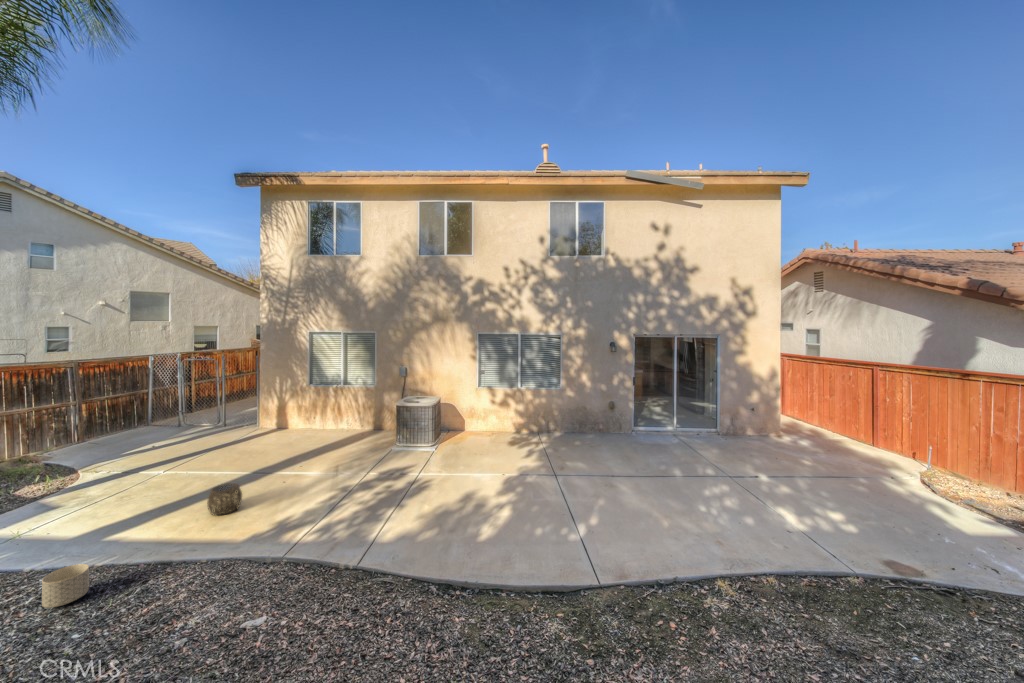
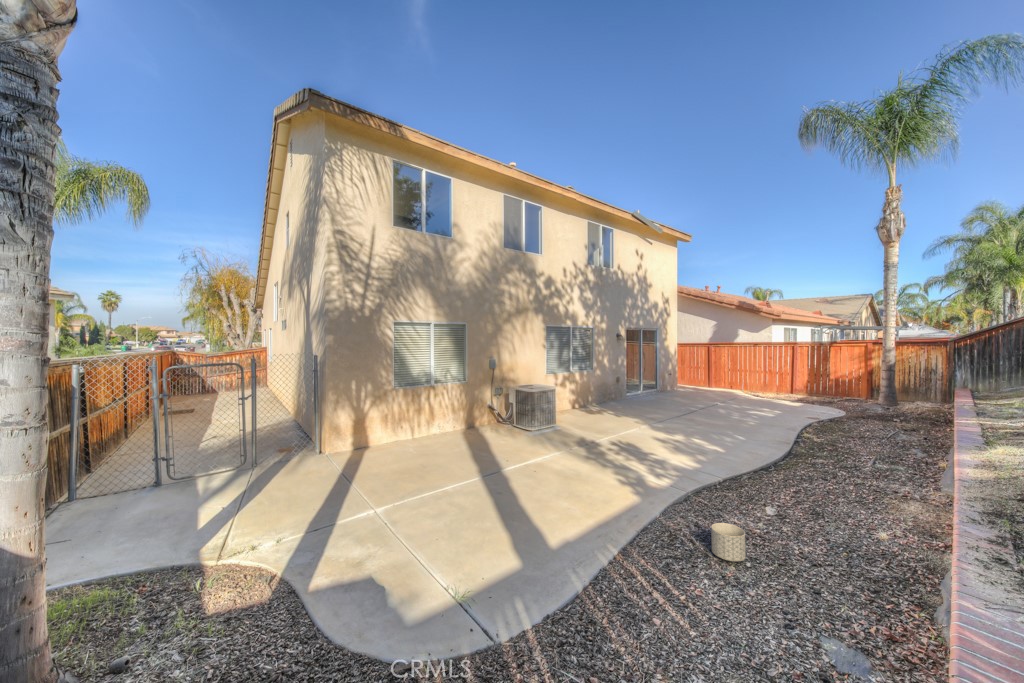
woven basket: present [207,483,242,515] -> none [578,468,609,502]

